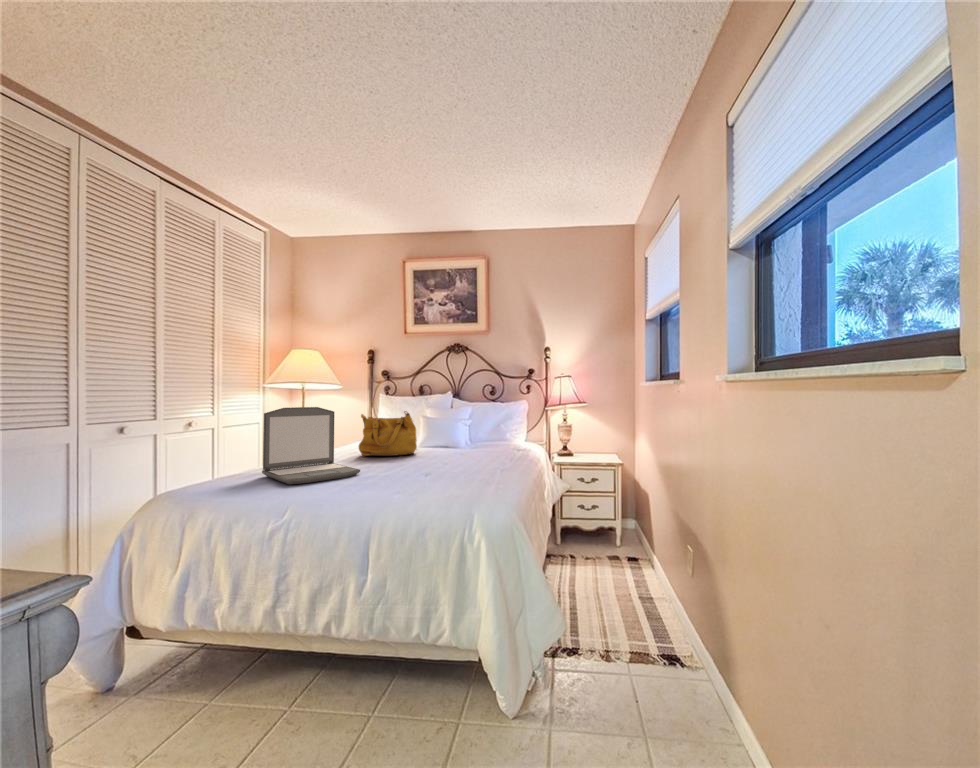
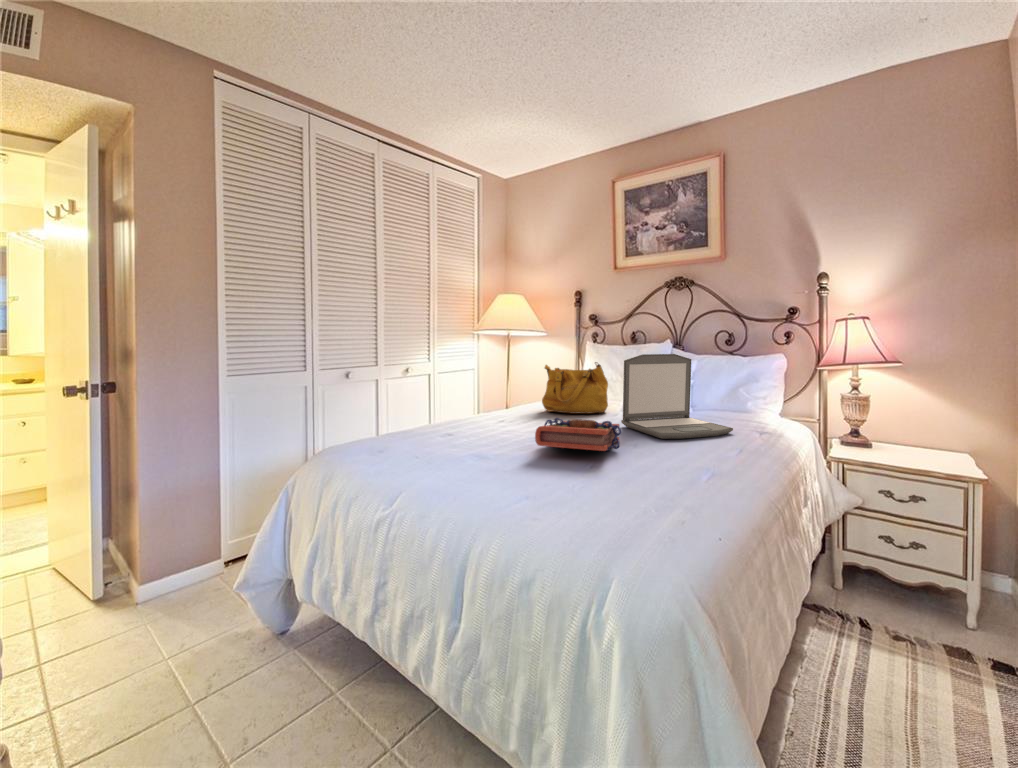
laptop: present [262,407,360,484] -> present [621,354,733,439]
book: none [387,455,452,481] -> present [535,418,621,451]

